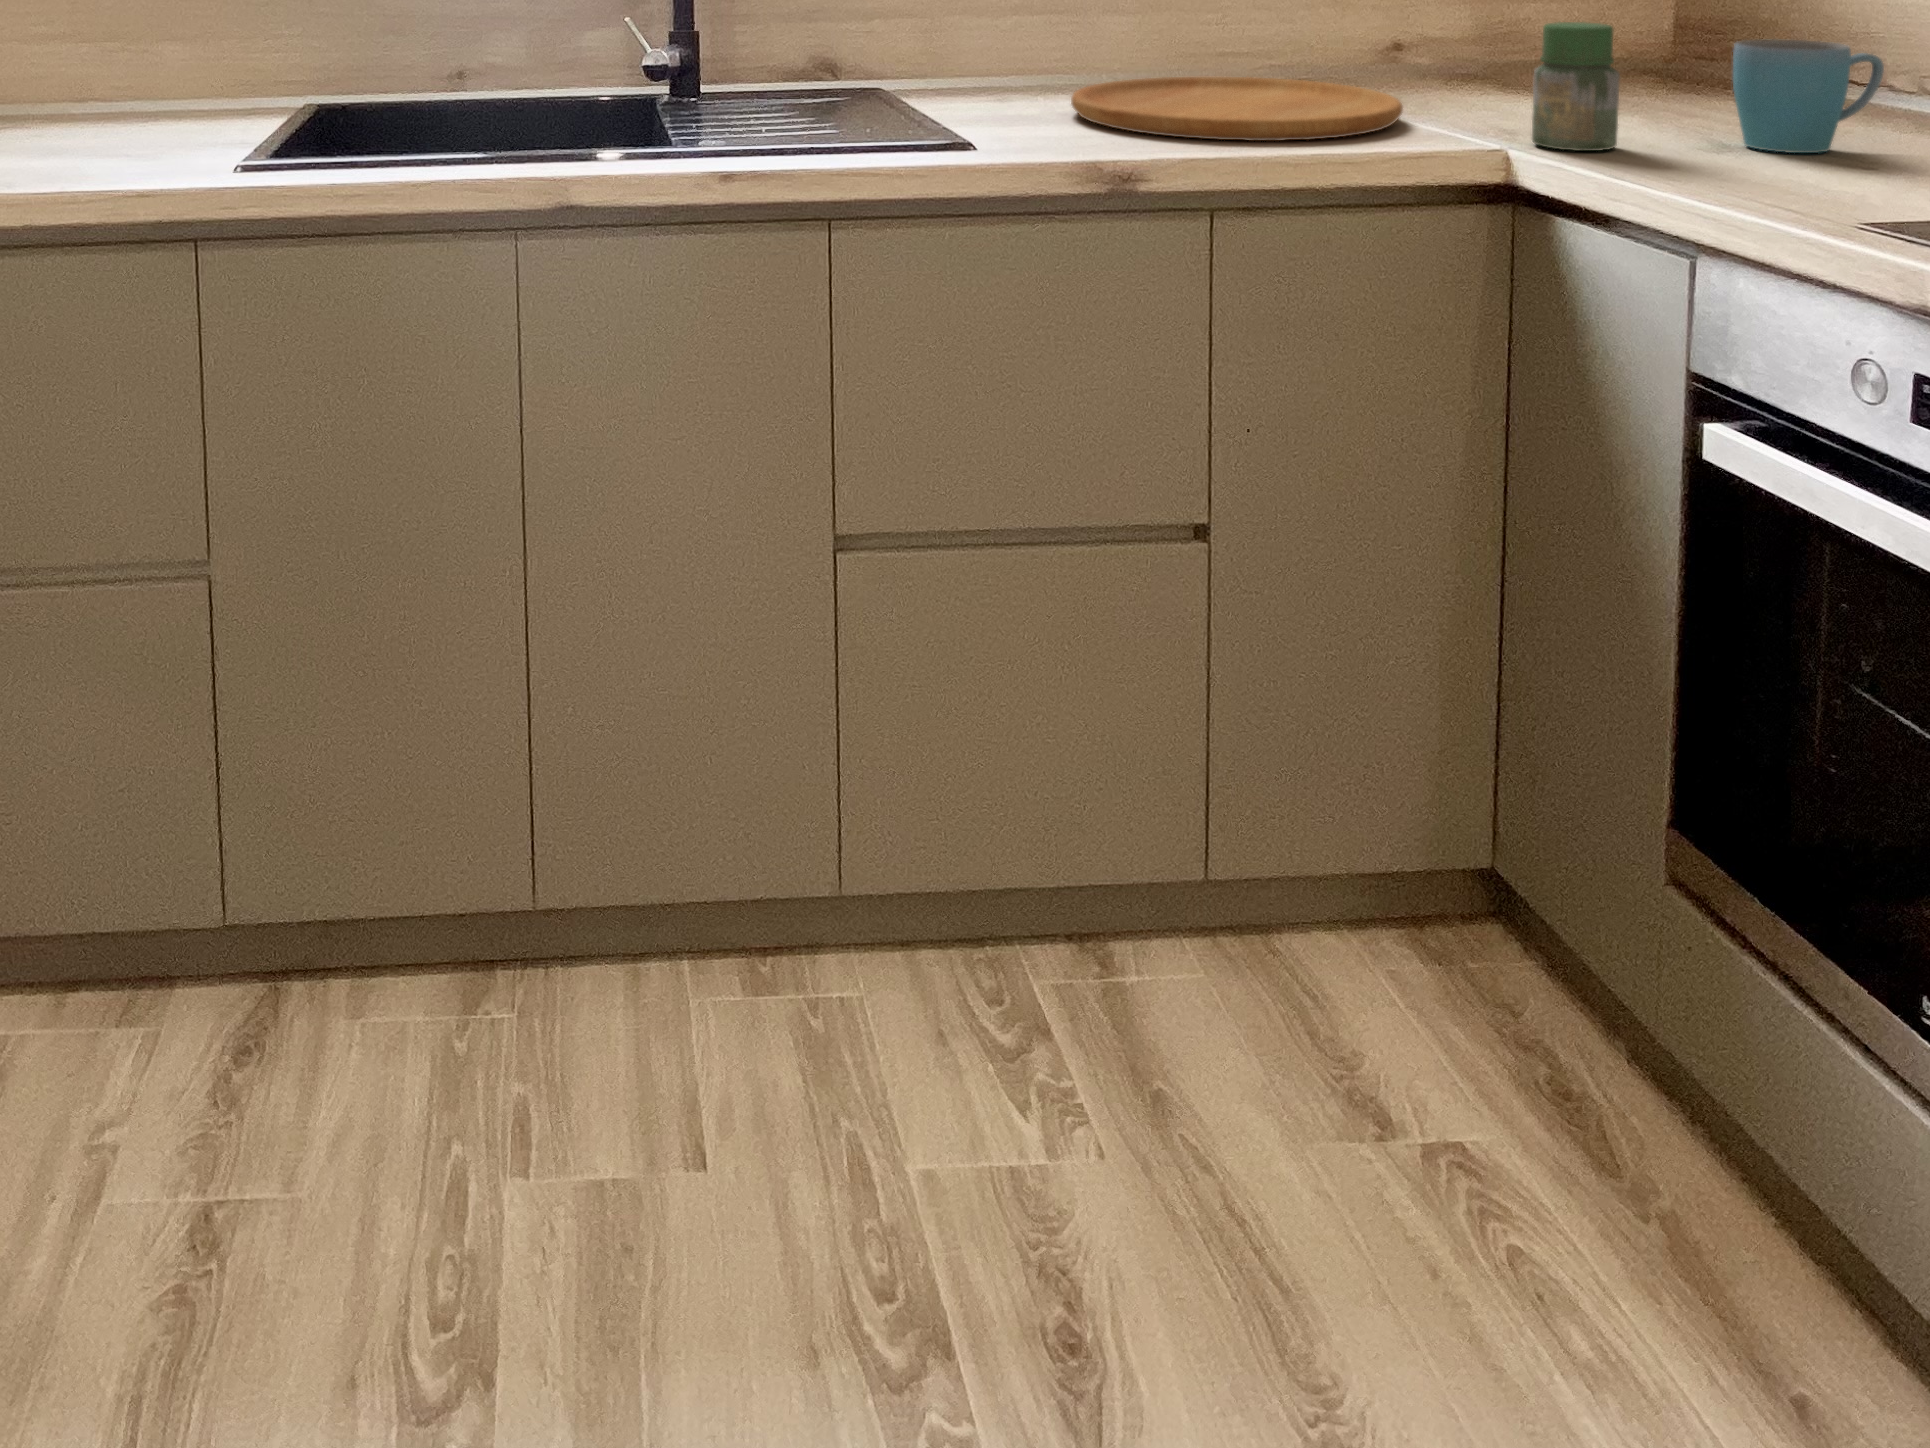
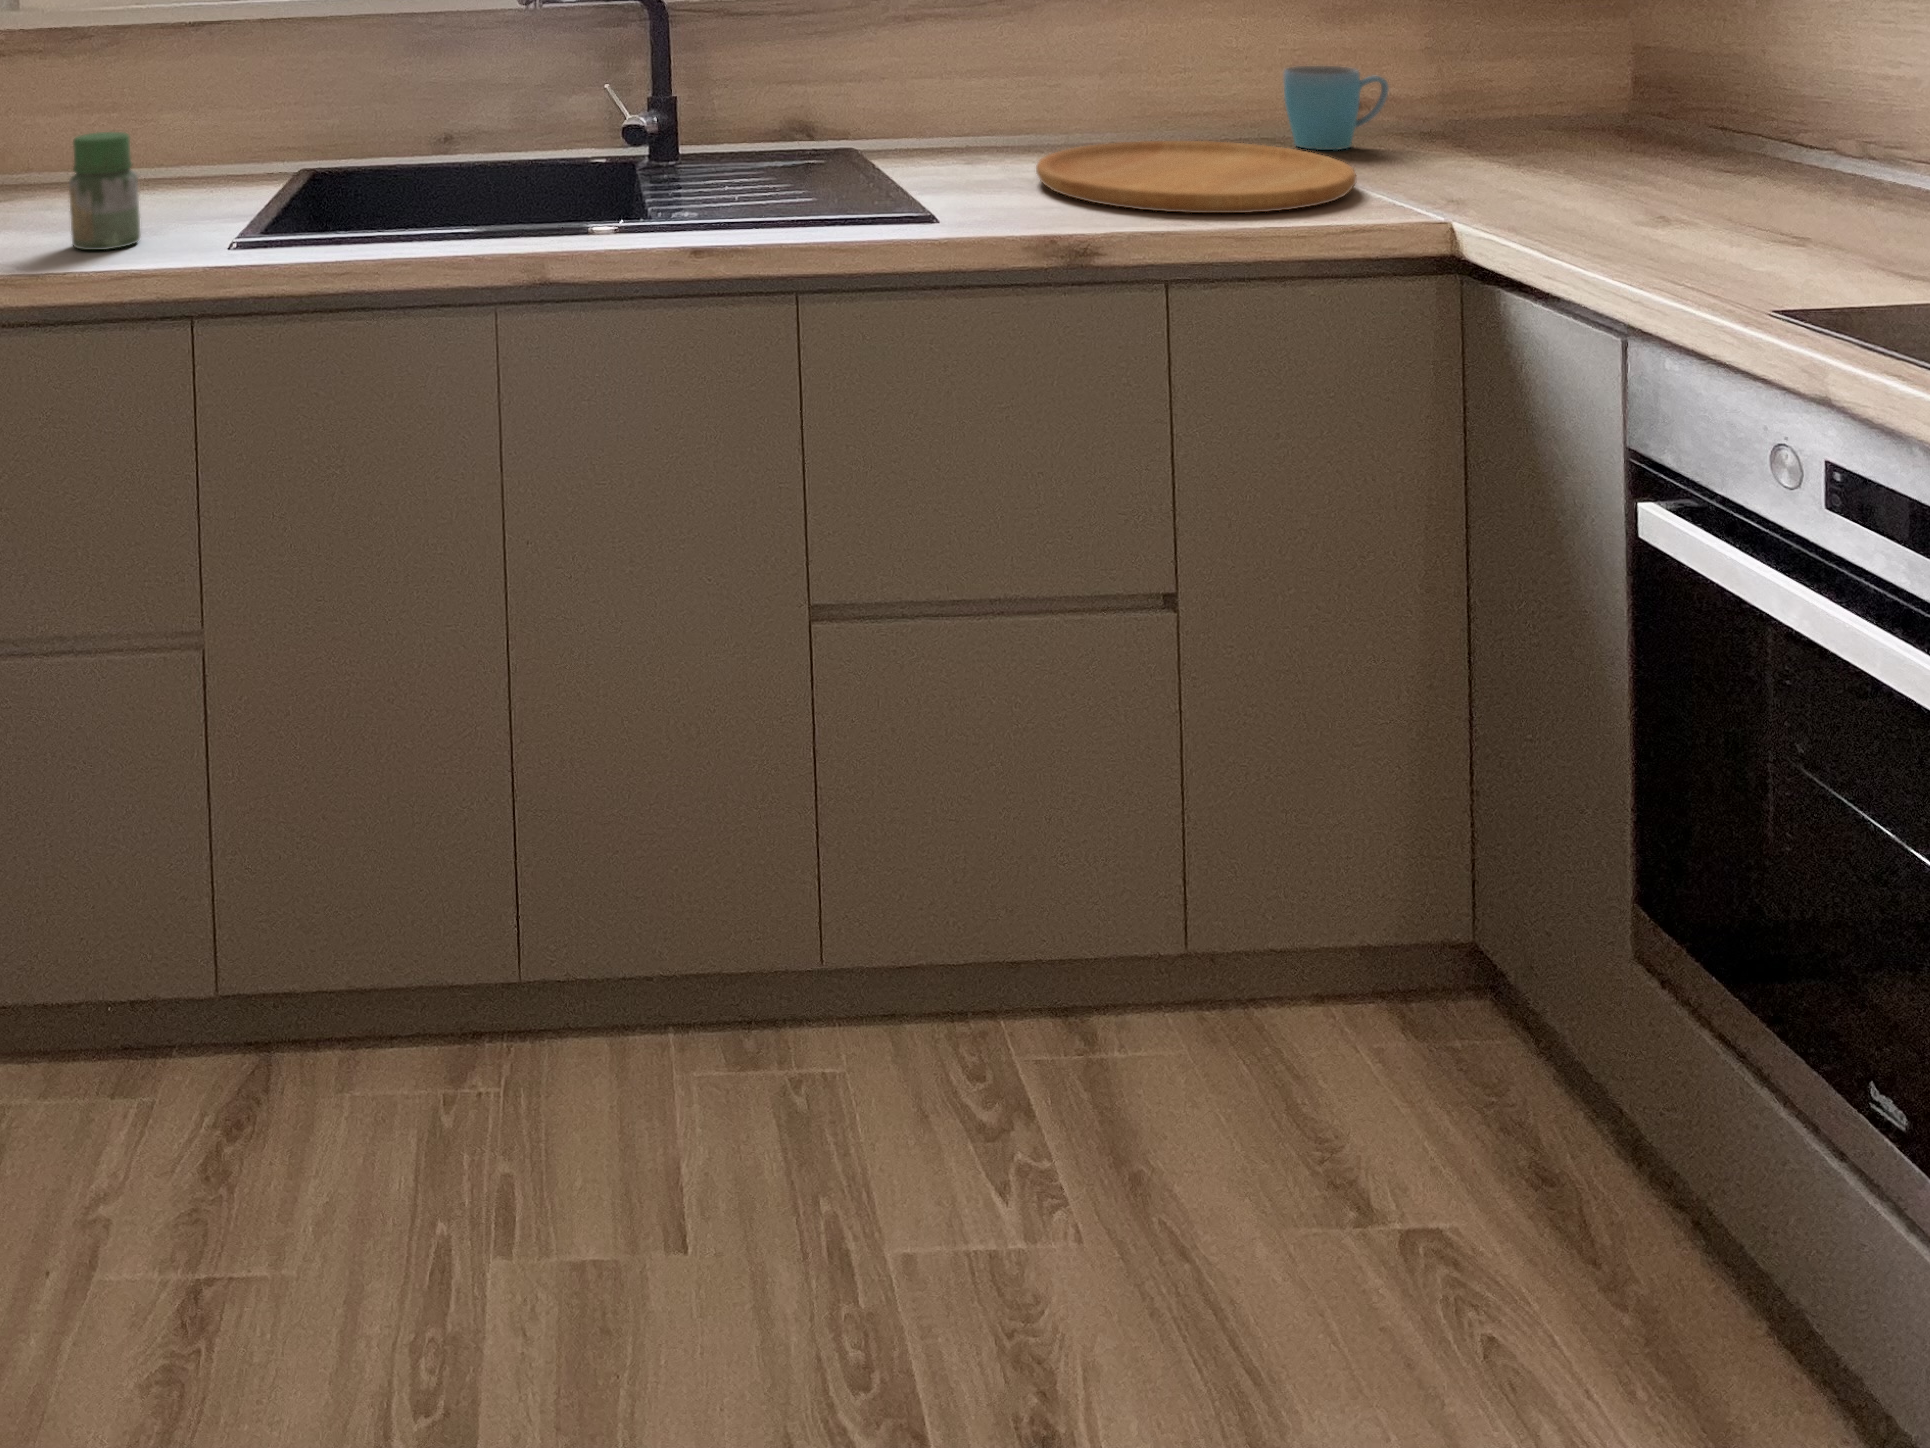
jar: present [1532,22,1620,151] -> present [69,132,140,250]
mug: present [1733,39,1884,153] -> present [1283,66,1389,150]

